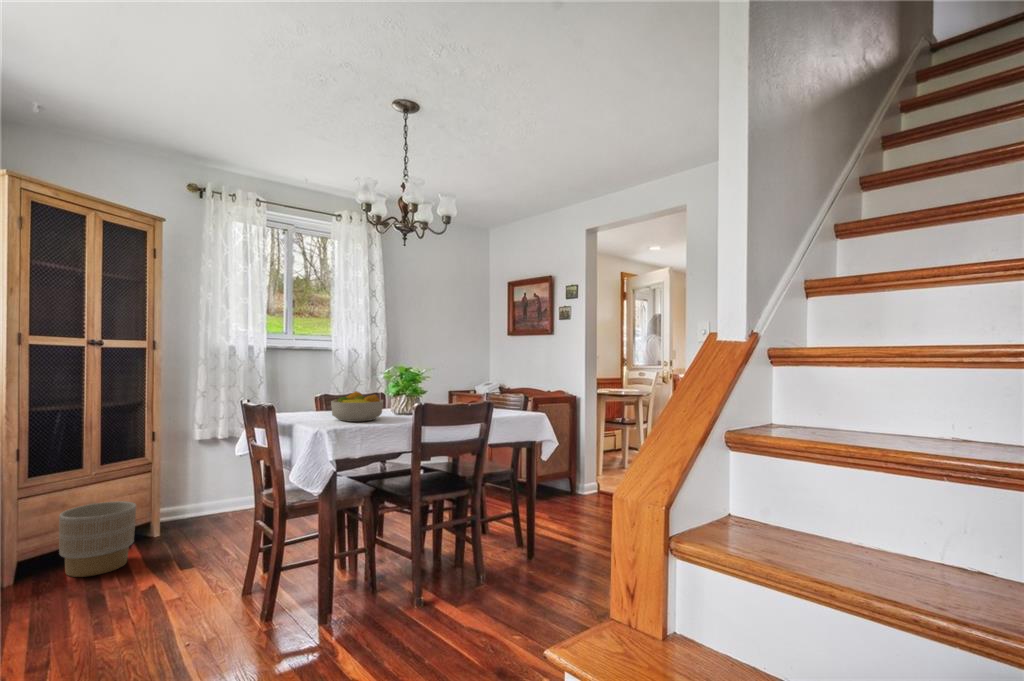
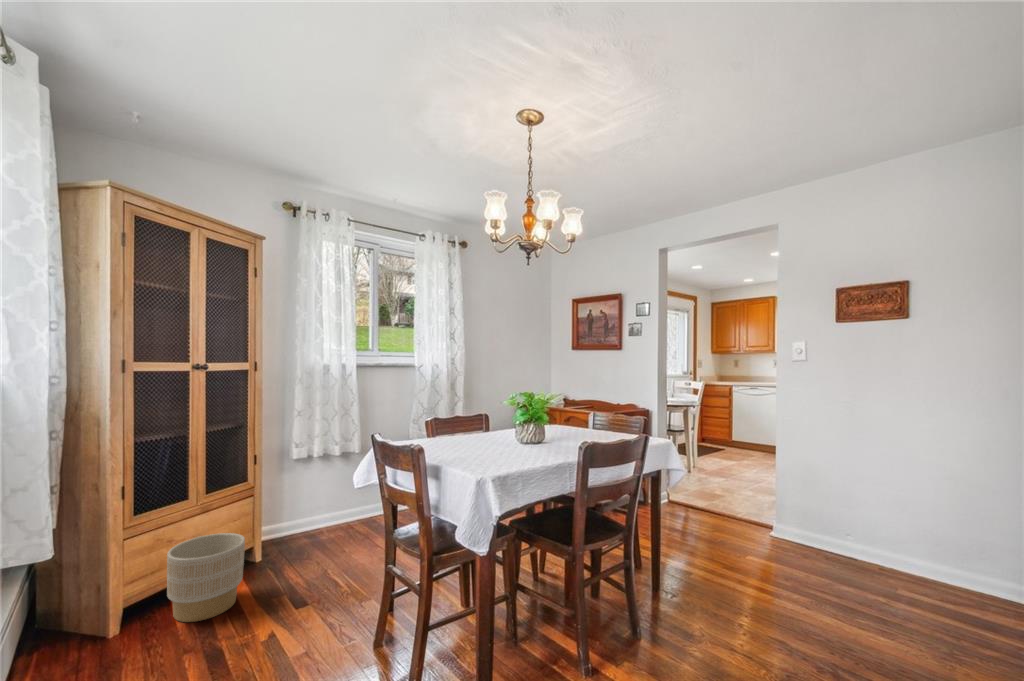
fruit bowl: present [331,391,383,422] -> none [460,420,517,457]

